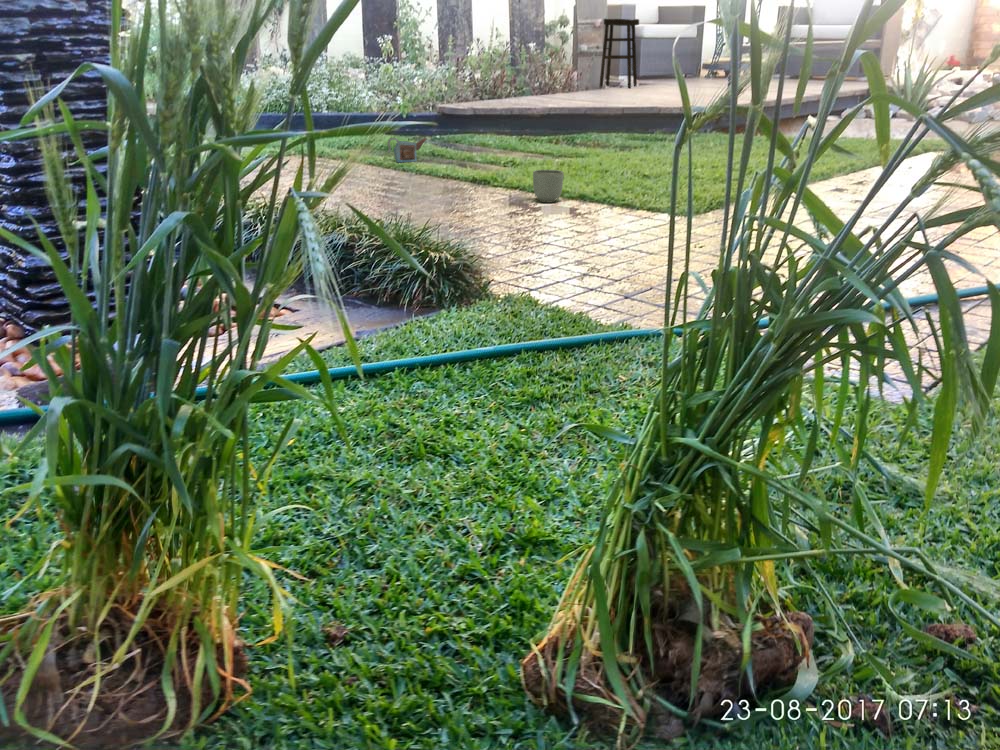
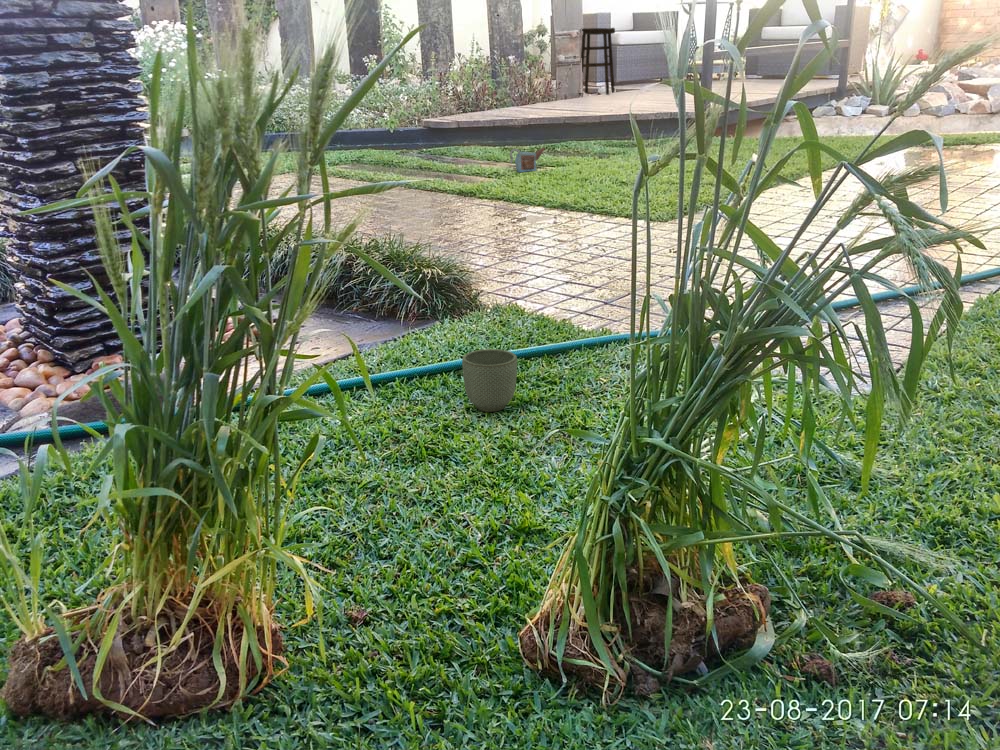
watering can: present [387,138,426,162] -> present [510,148,545,172]
planter: present [533,170,564,203] -> present [462,349,517,412]

